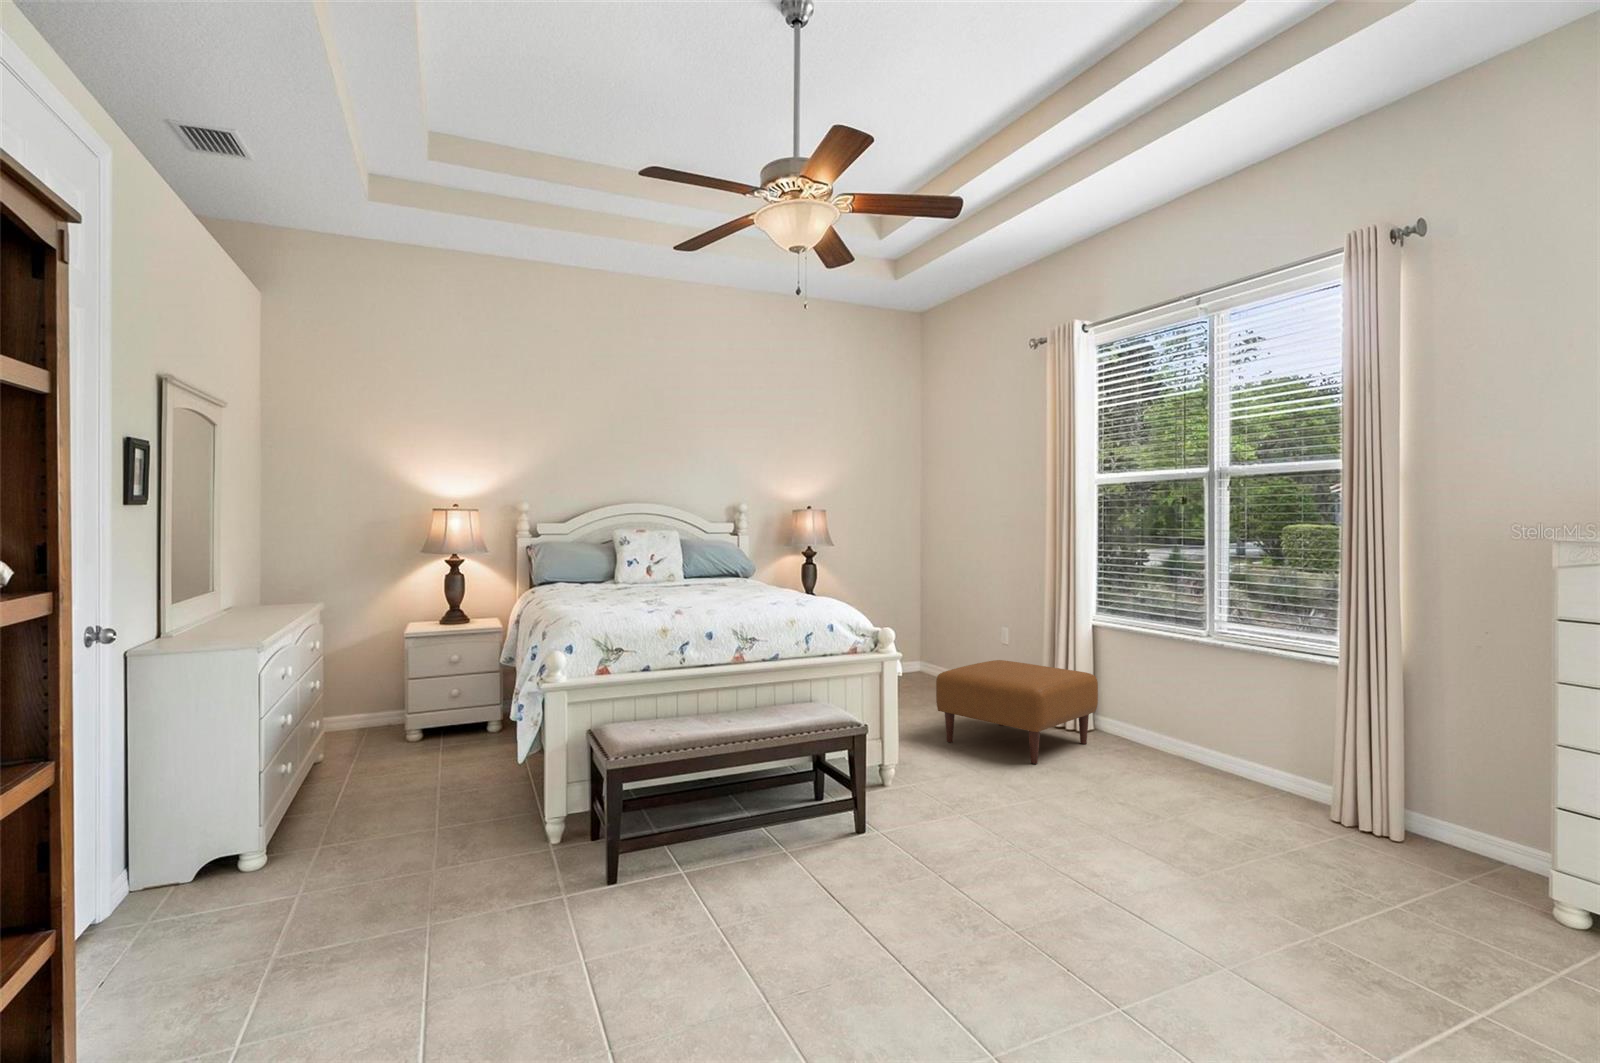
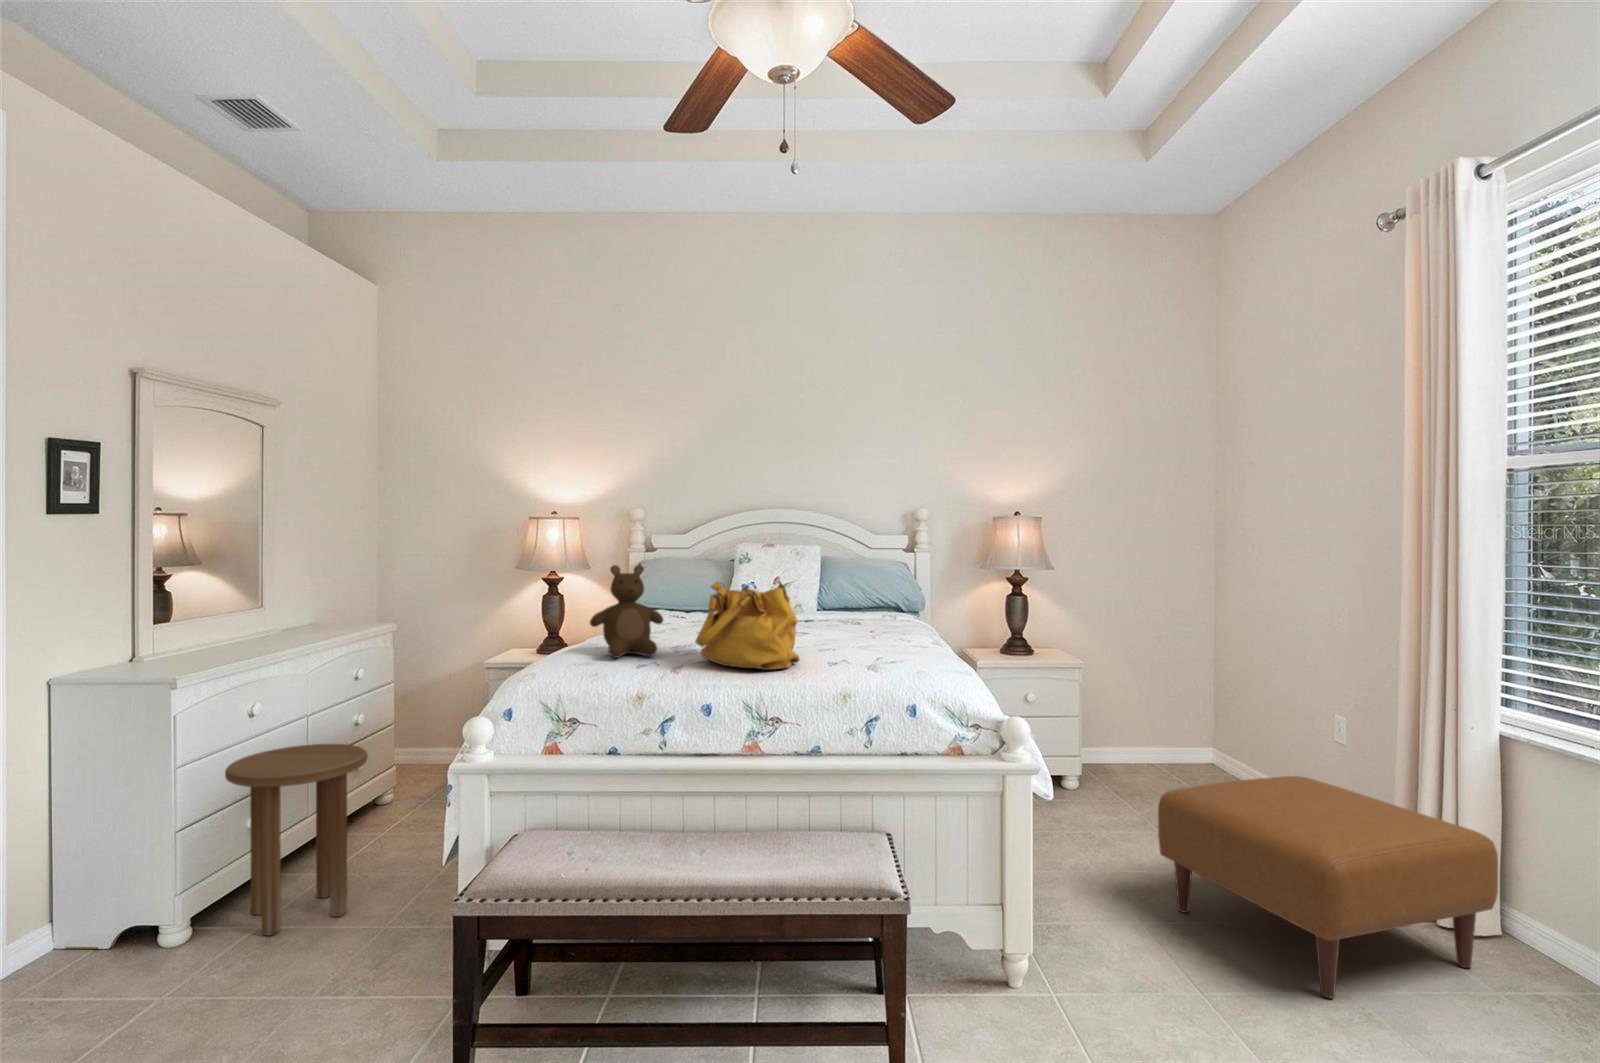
teddy bear: none [583,544,638,611] -> present [590,565,663,658]
handbag: none [673,551,745,611] -> present [695,580,799,670]
side table: none [293,695,409,847] -> present [225,744,368,935]

